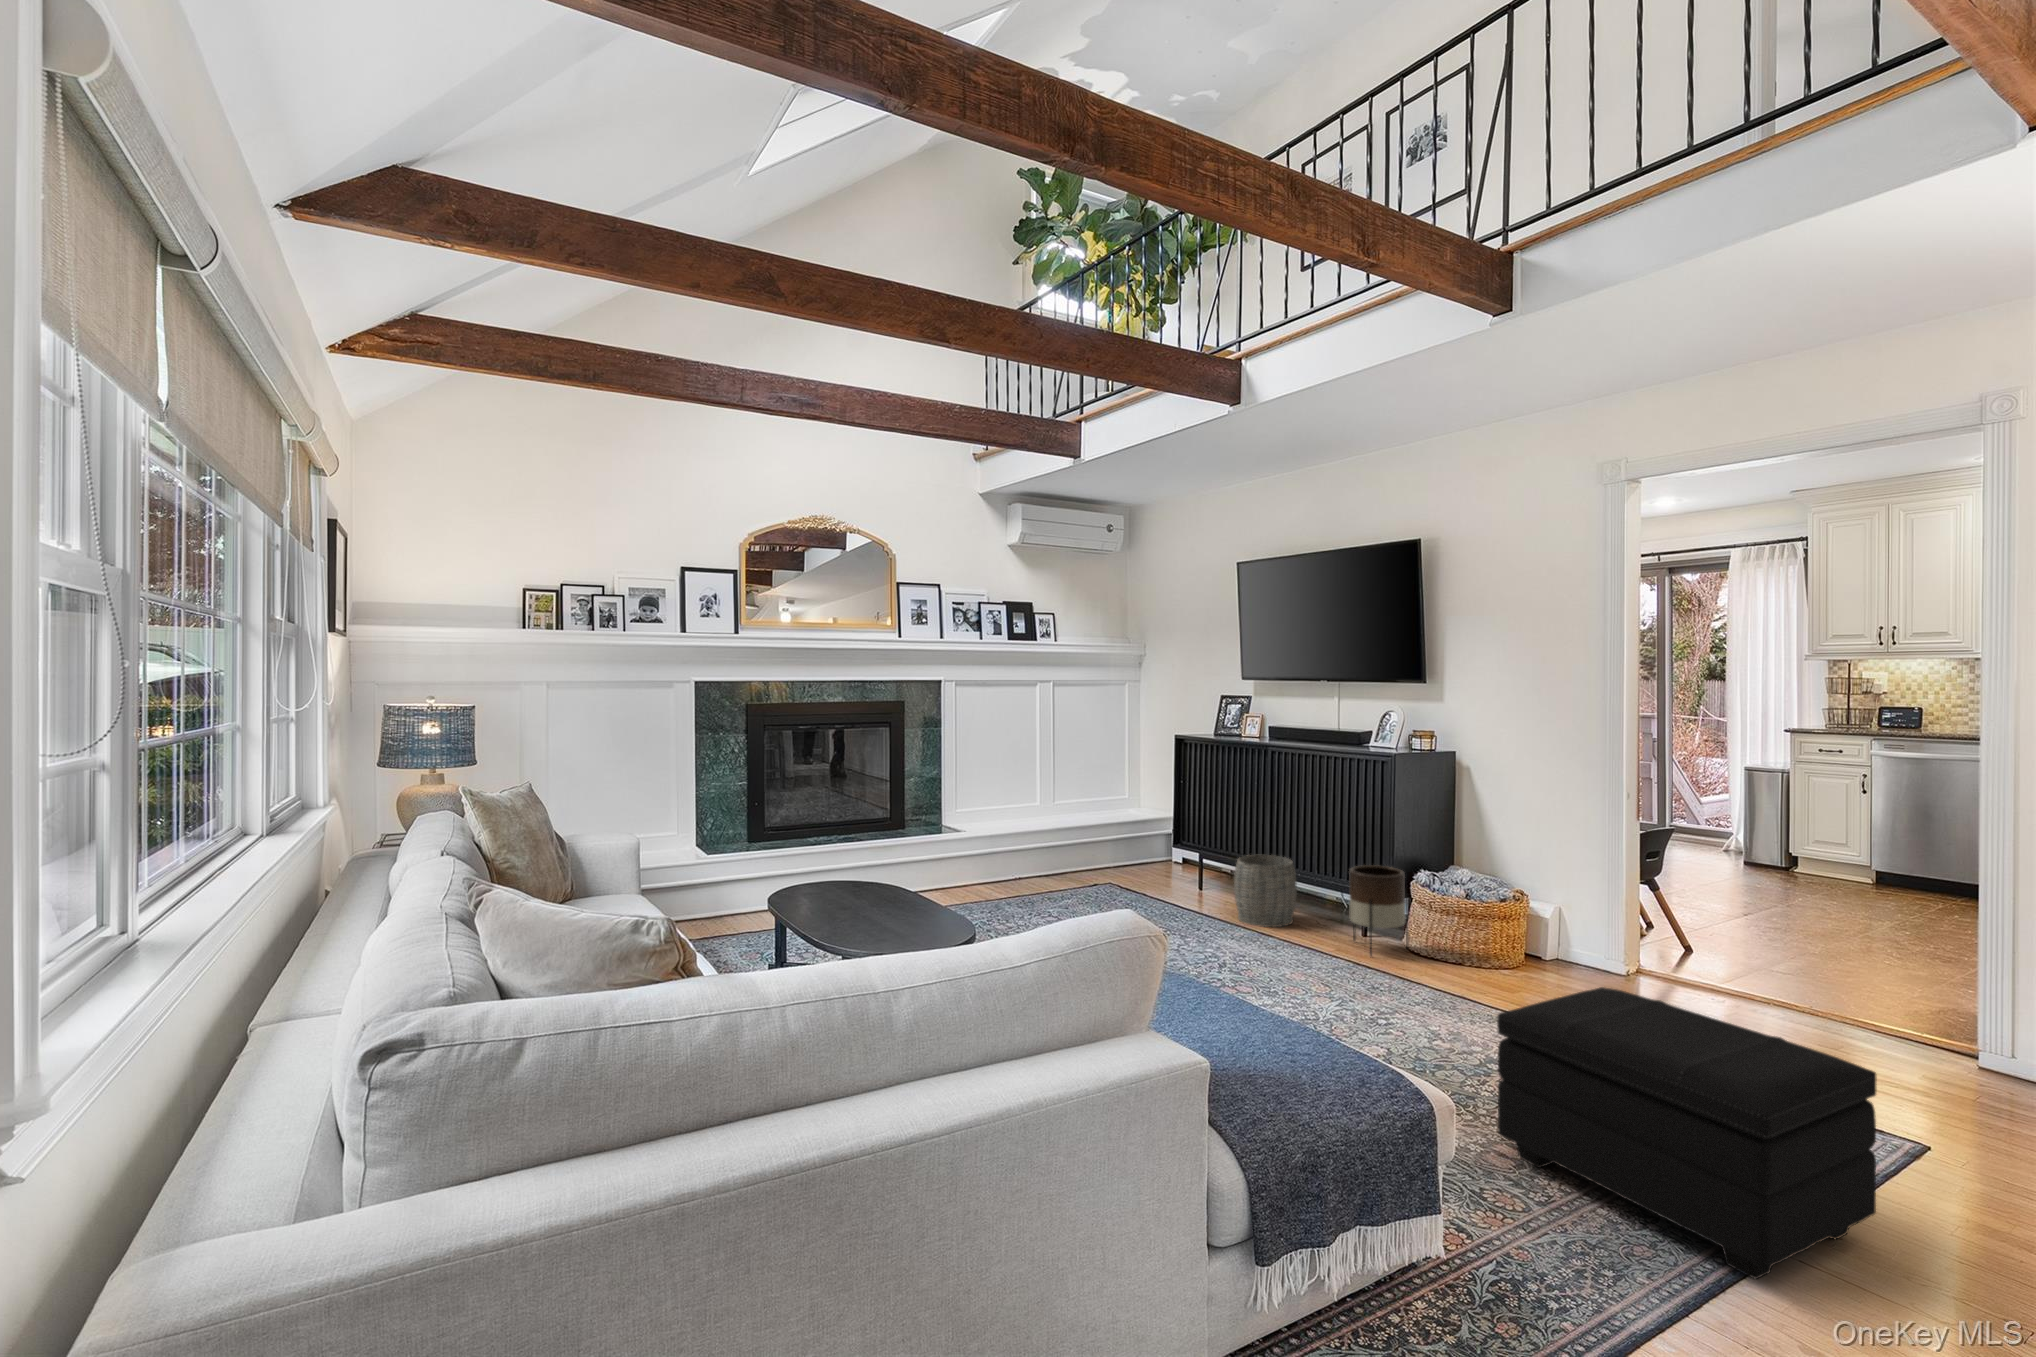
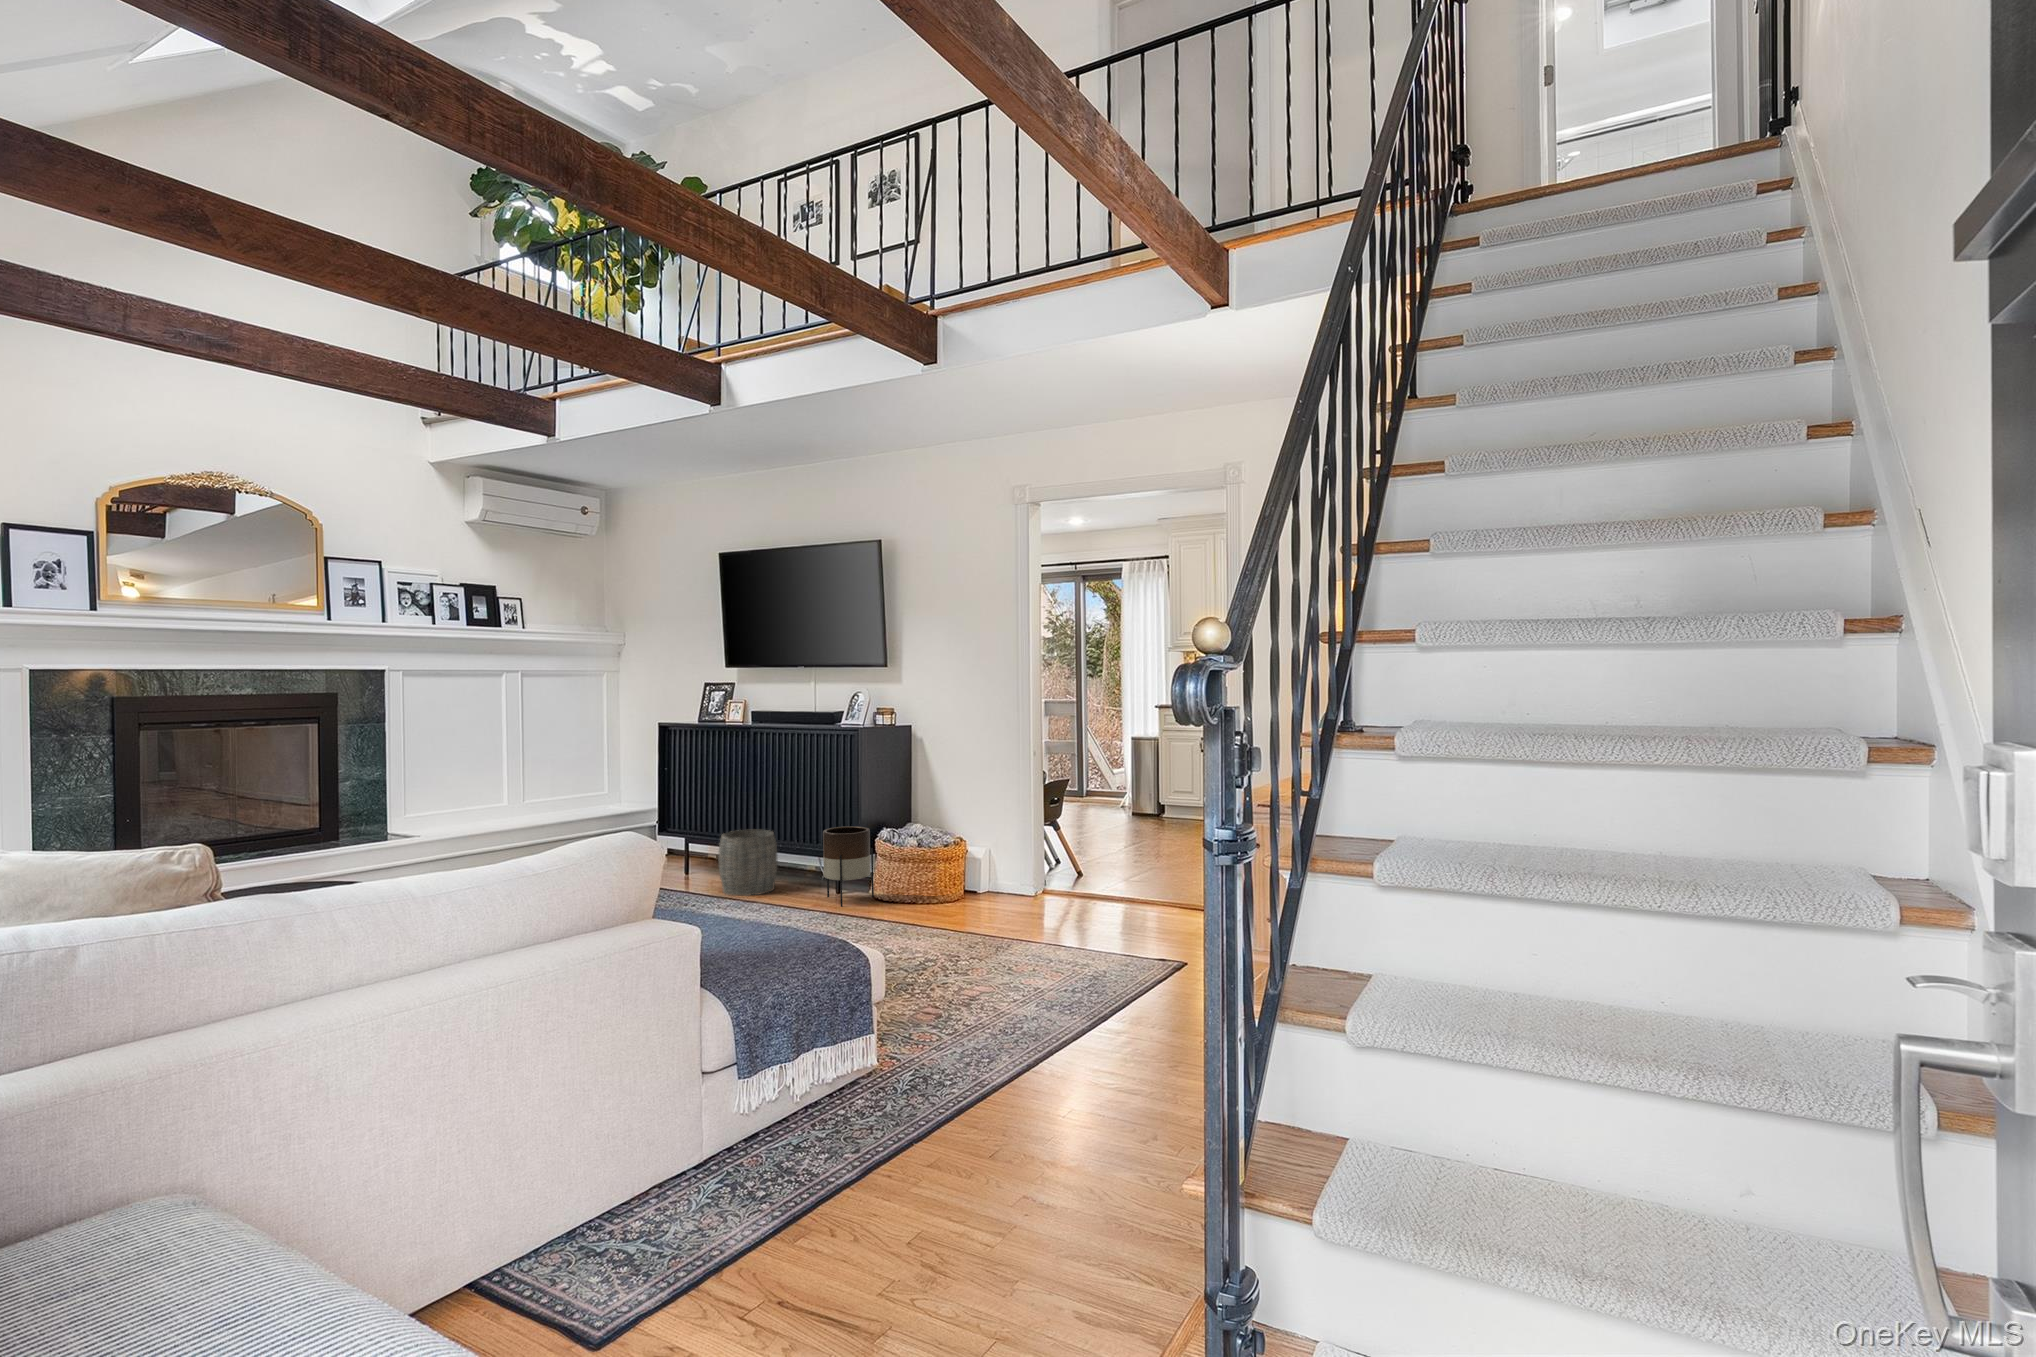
footstool: present [1497,987,1877,1279] -> none [922,879,1151,1049]

